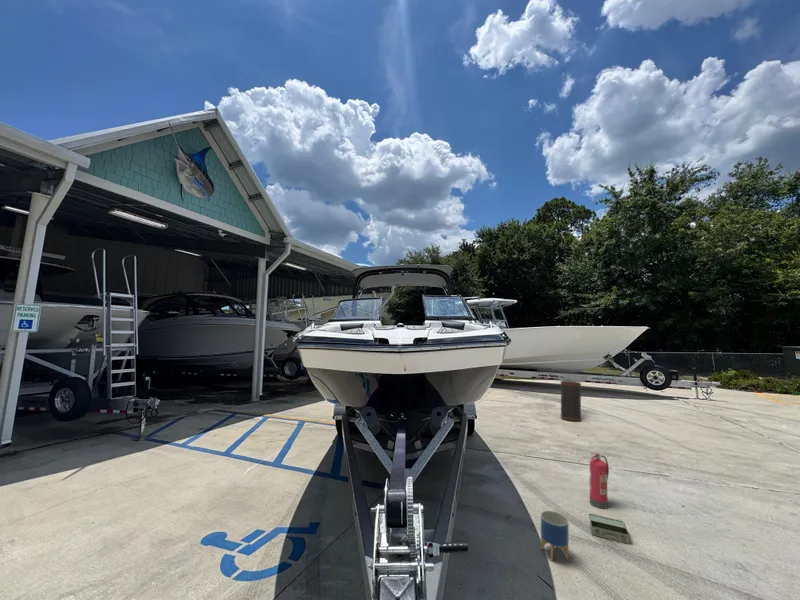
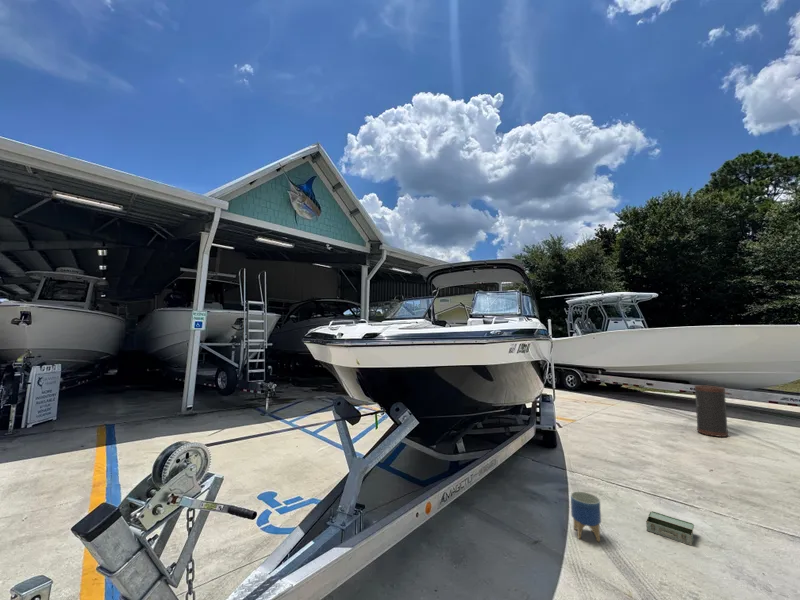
fire extinguisher: present [590,453,609,509] -> none [664,448,695,515]

